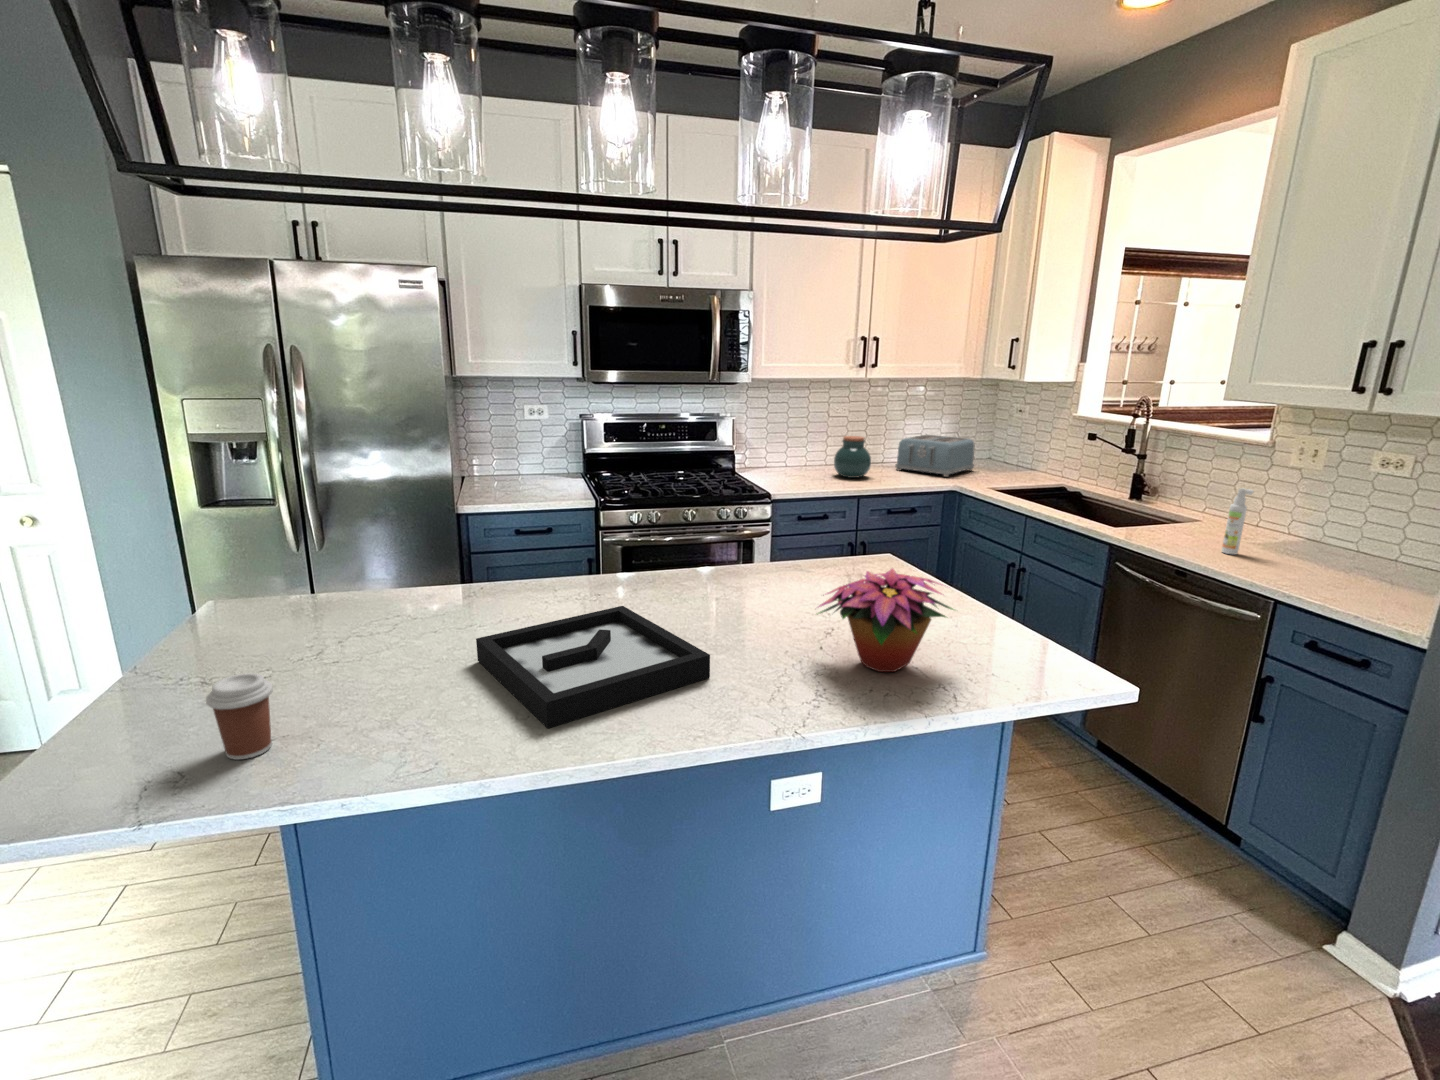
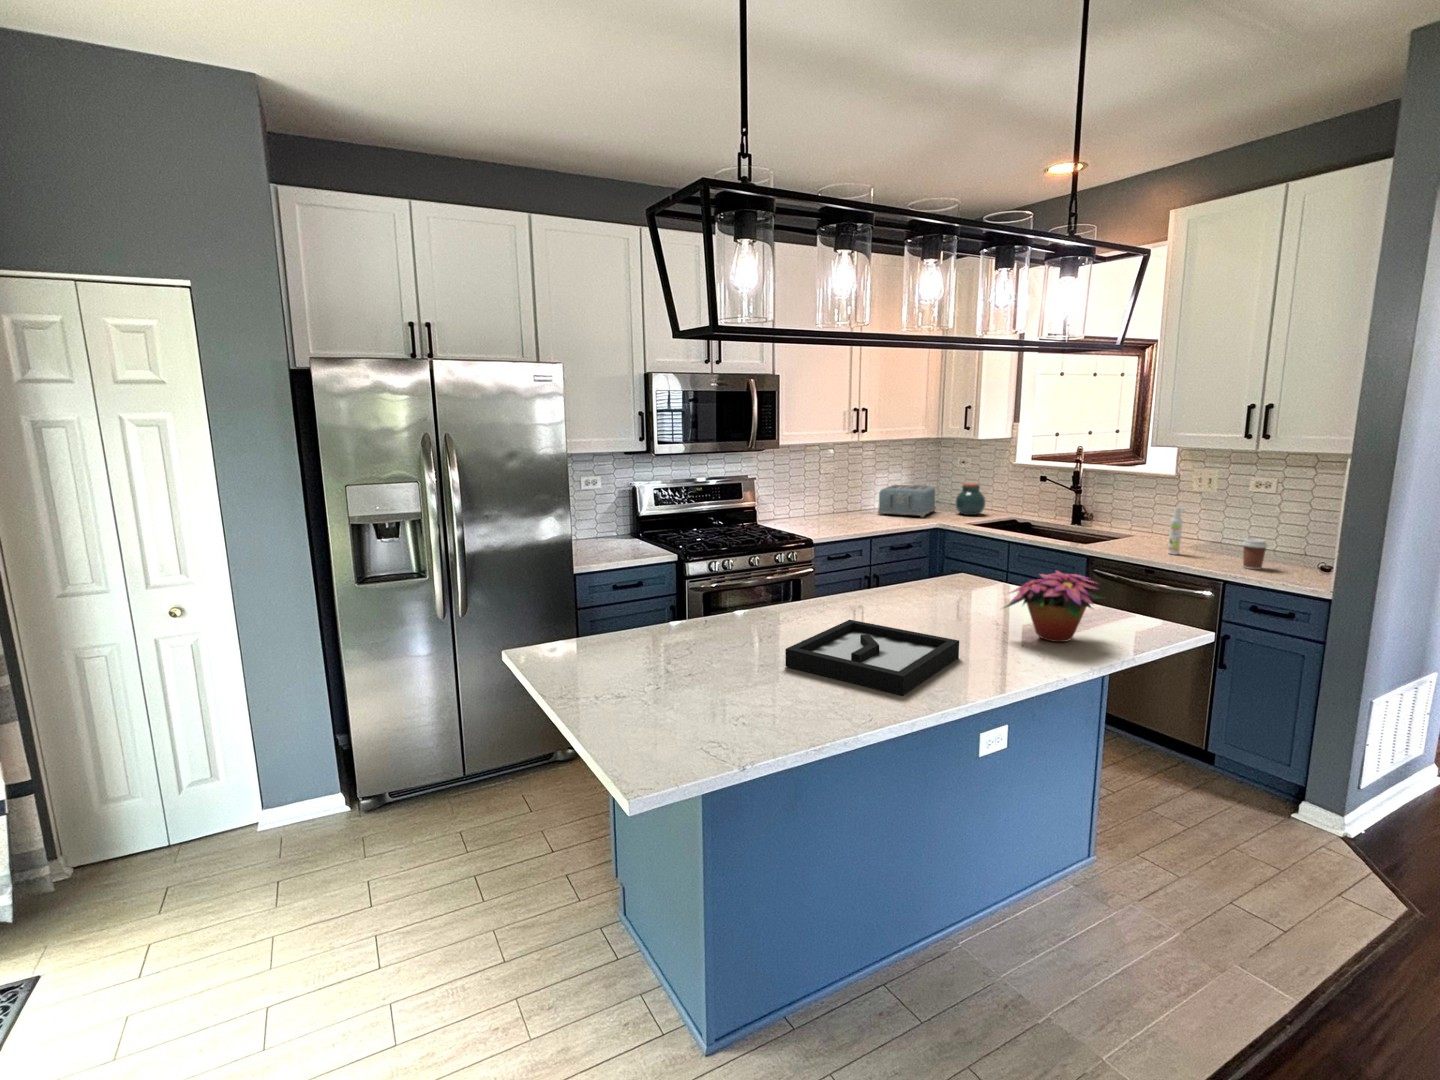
jar: present [834,436,871,478] -> present [955,483,985,515]
coffee cup: present [206,673,273,760] -> present [1242,539,1268,569]

